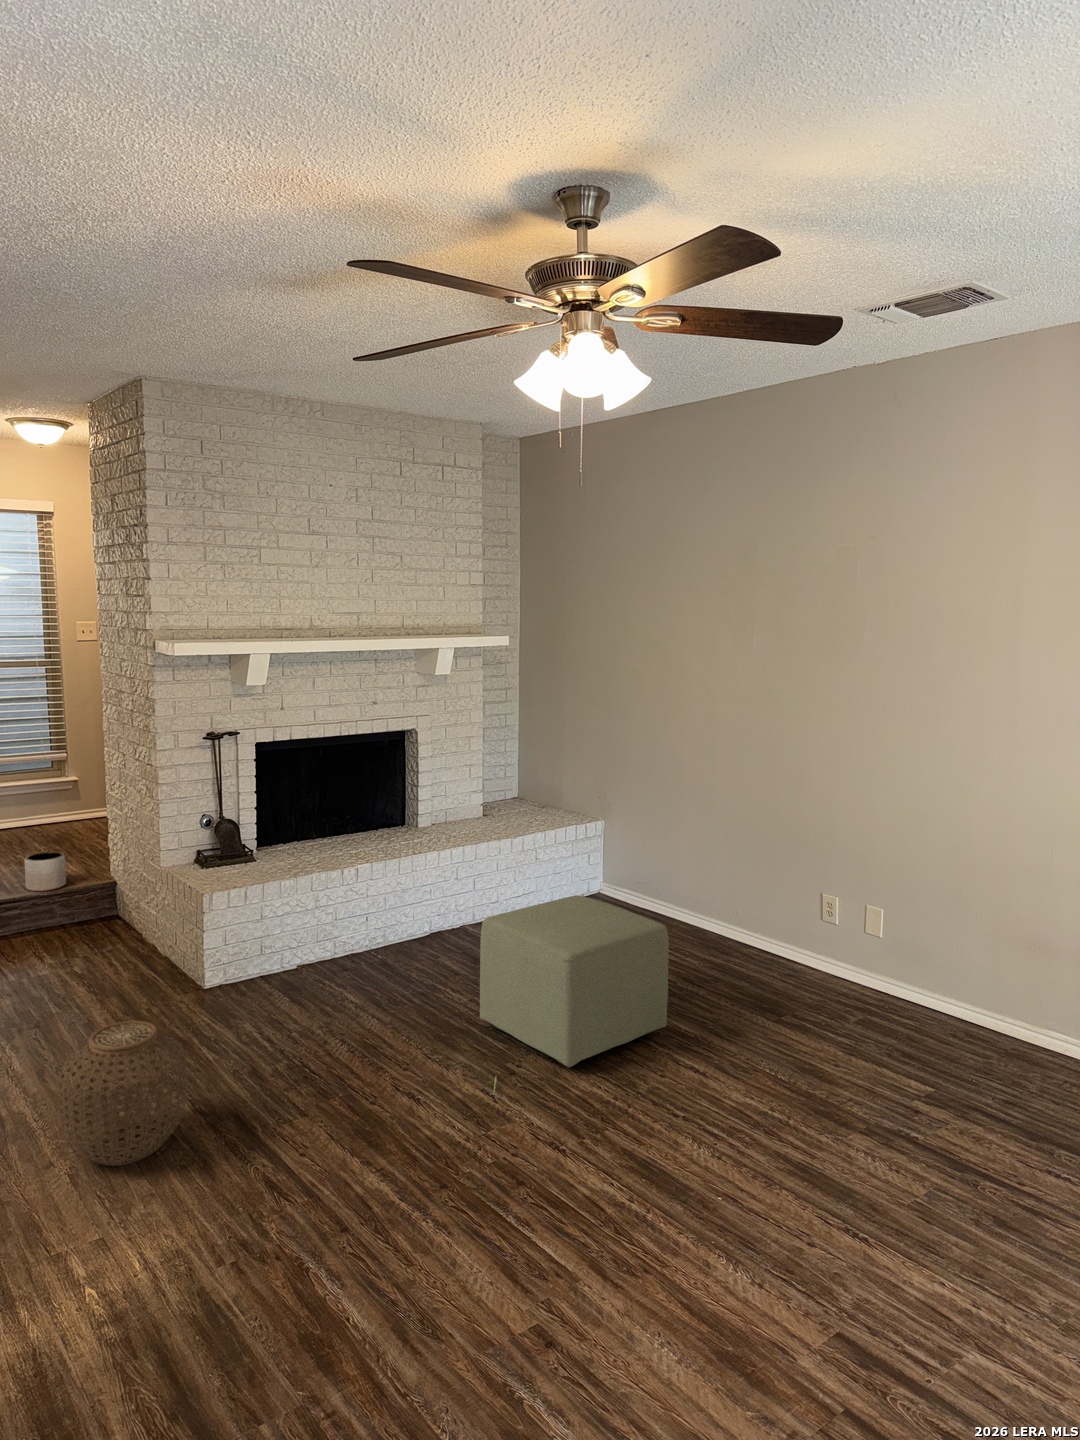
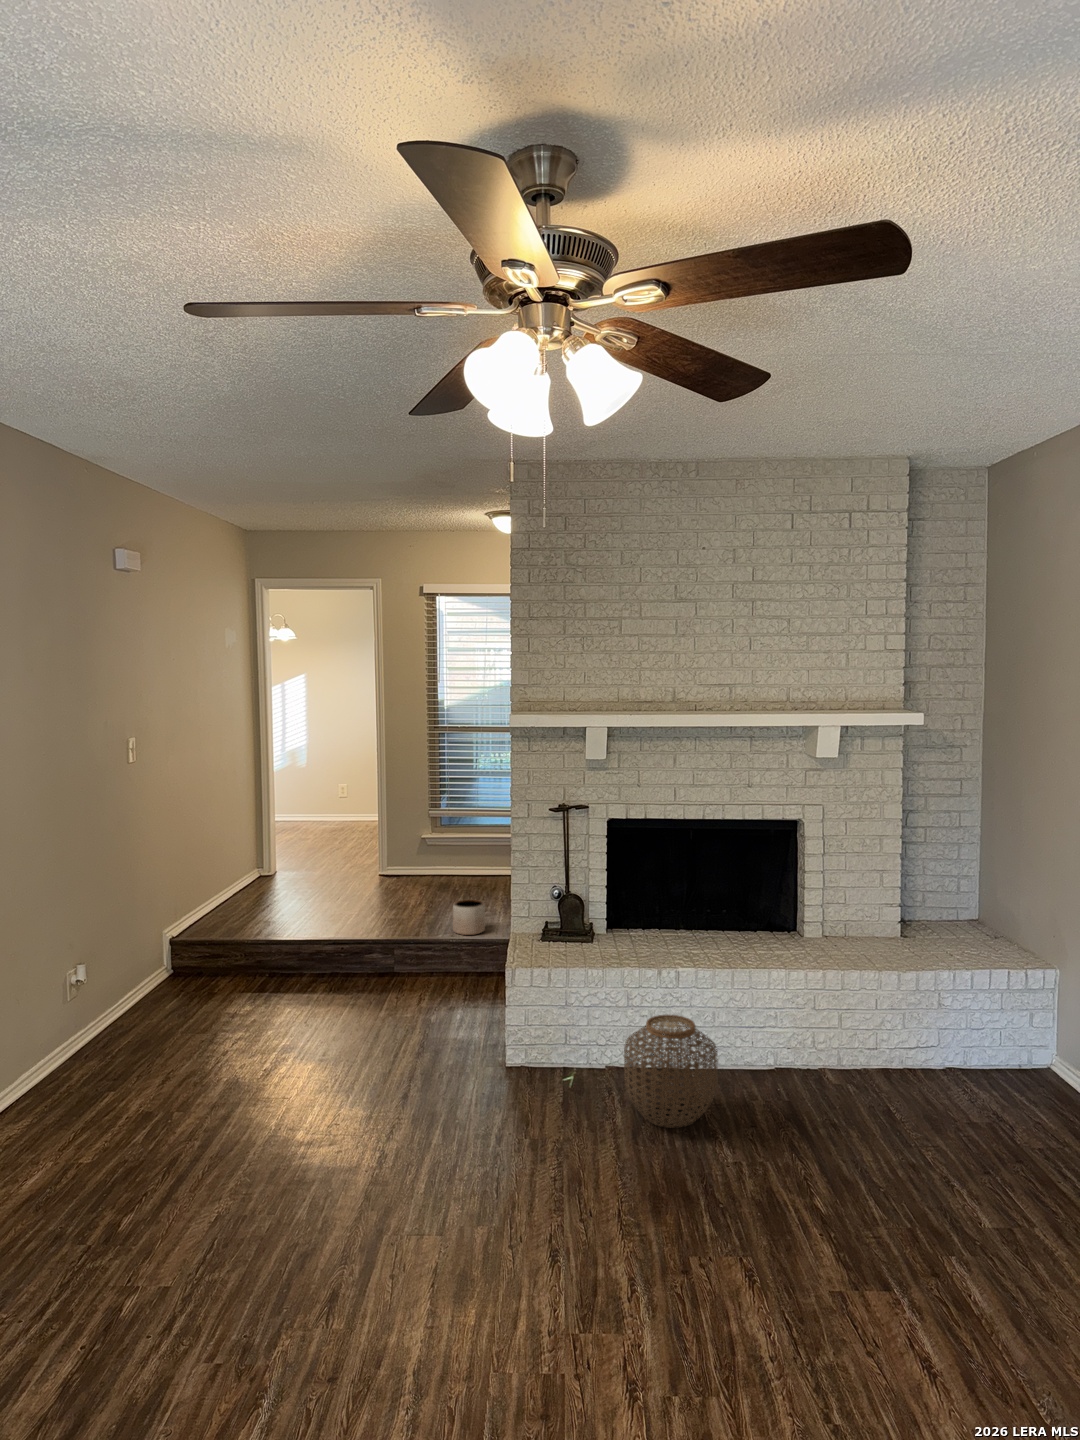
ottoman: present [480,896,669,1067] -> none [710,1064,940,1294]
woven basket: present [59,1021,188,1166] -> present [624,1015,718,1128]

